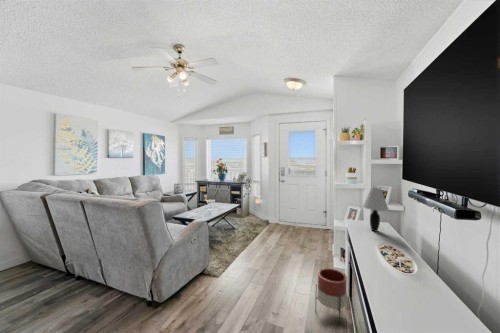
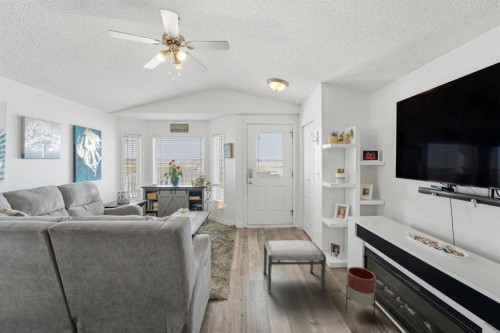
table lamp: present [363,187,388,231] -> none [370,188,394,227]
ottoman: none [254,234,312,290] -> present [264,240,326,292]

